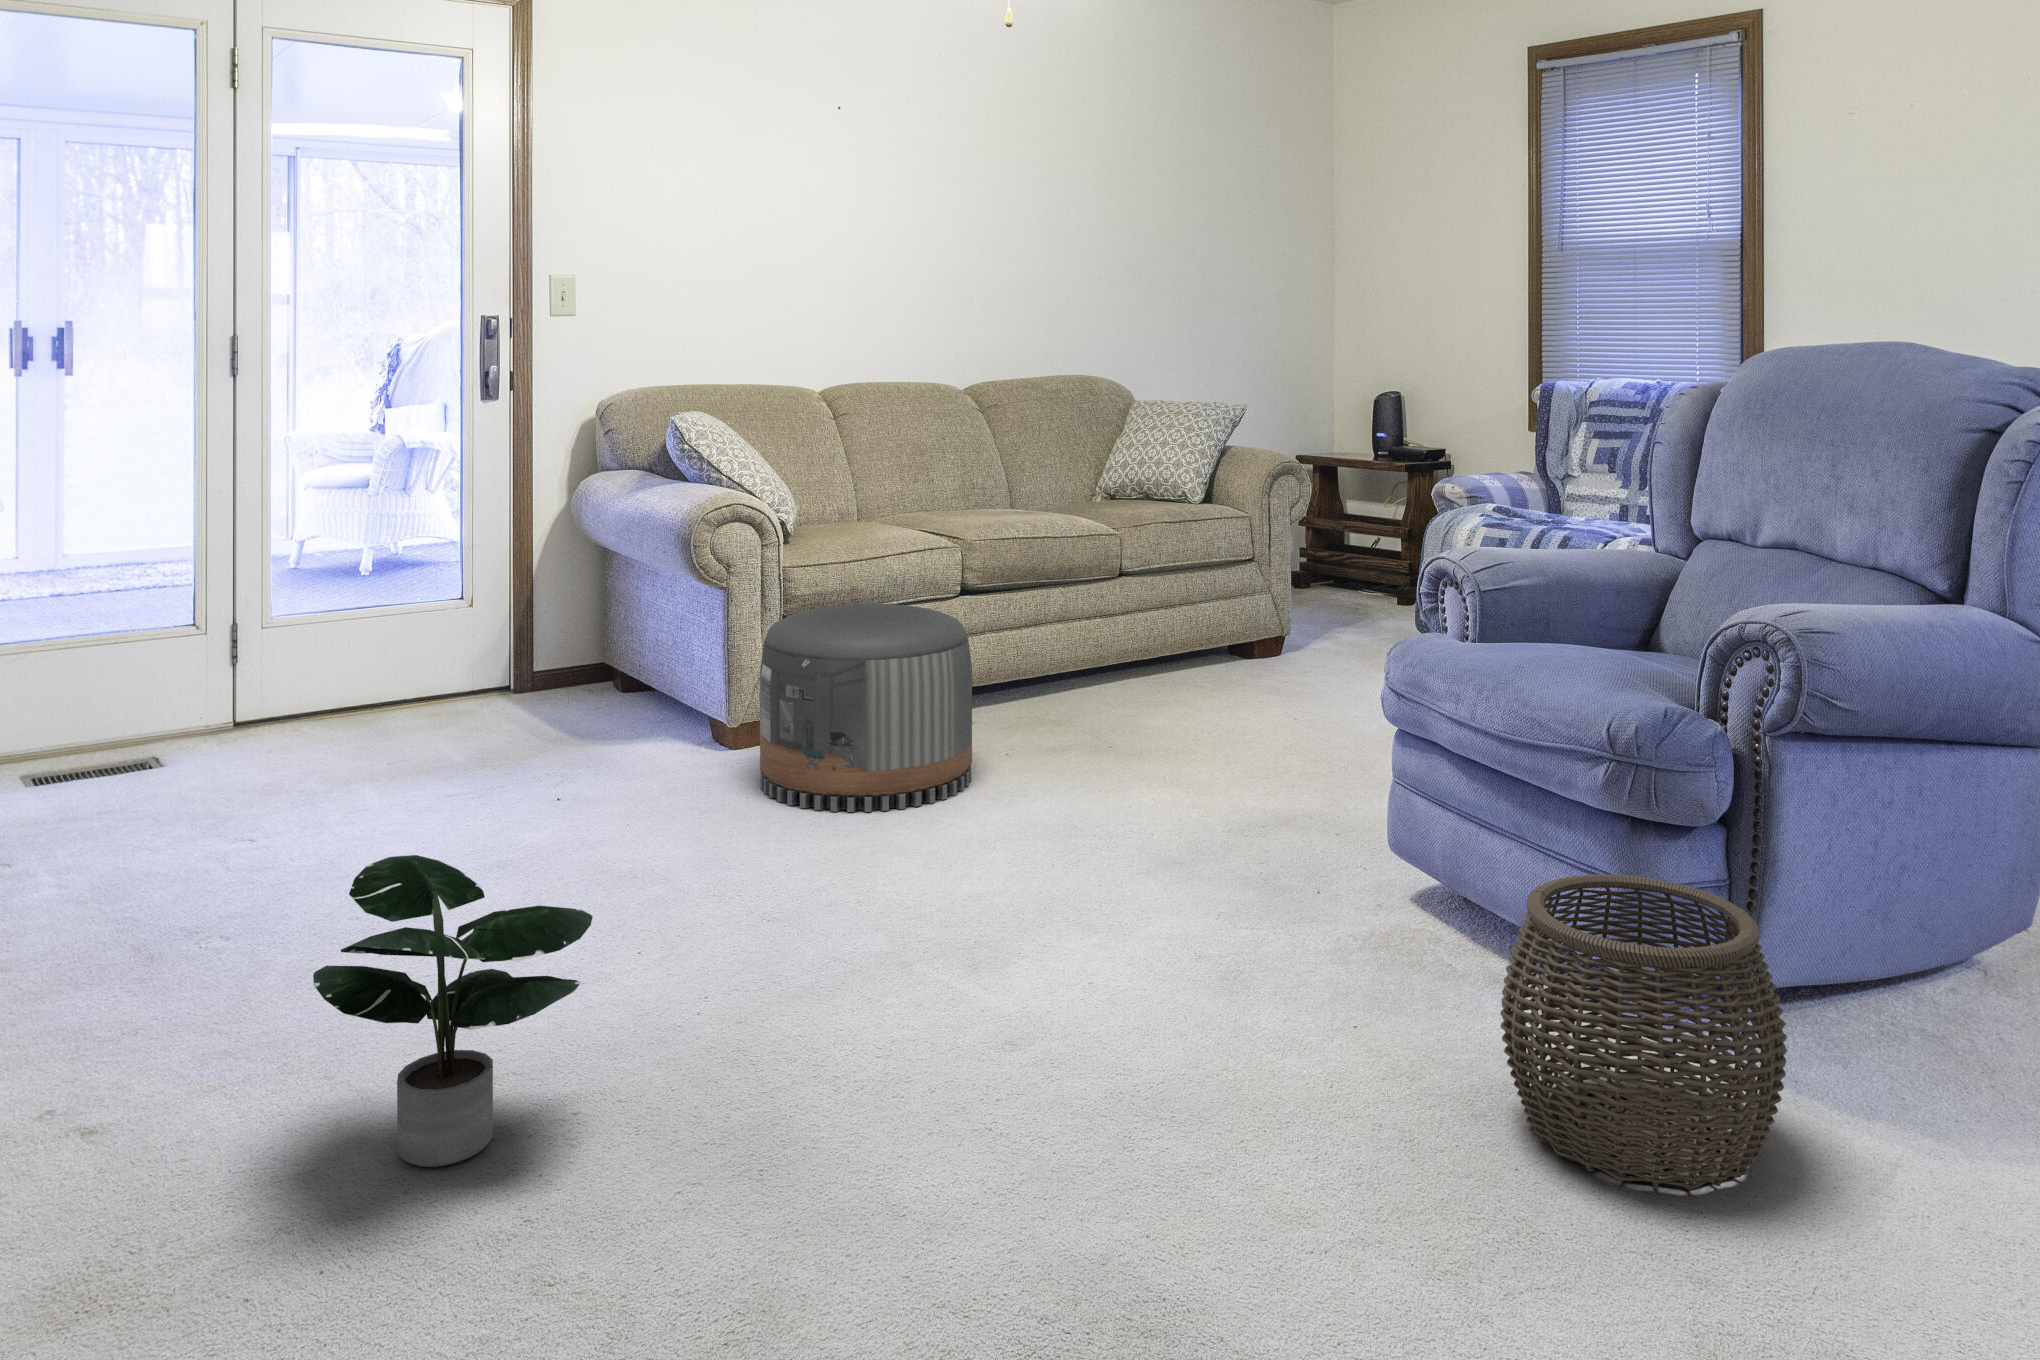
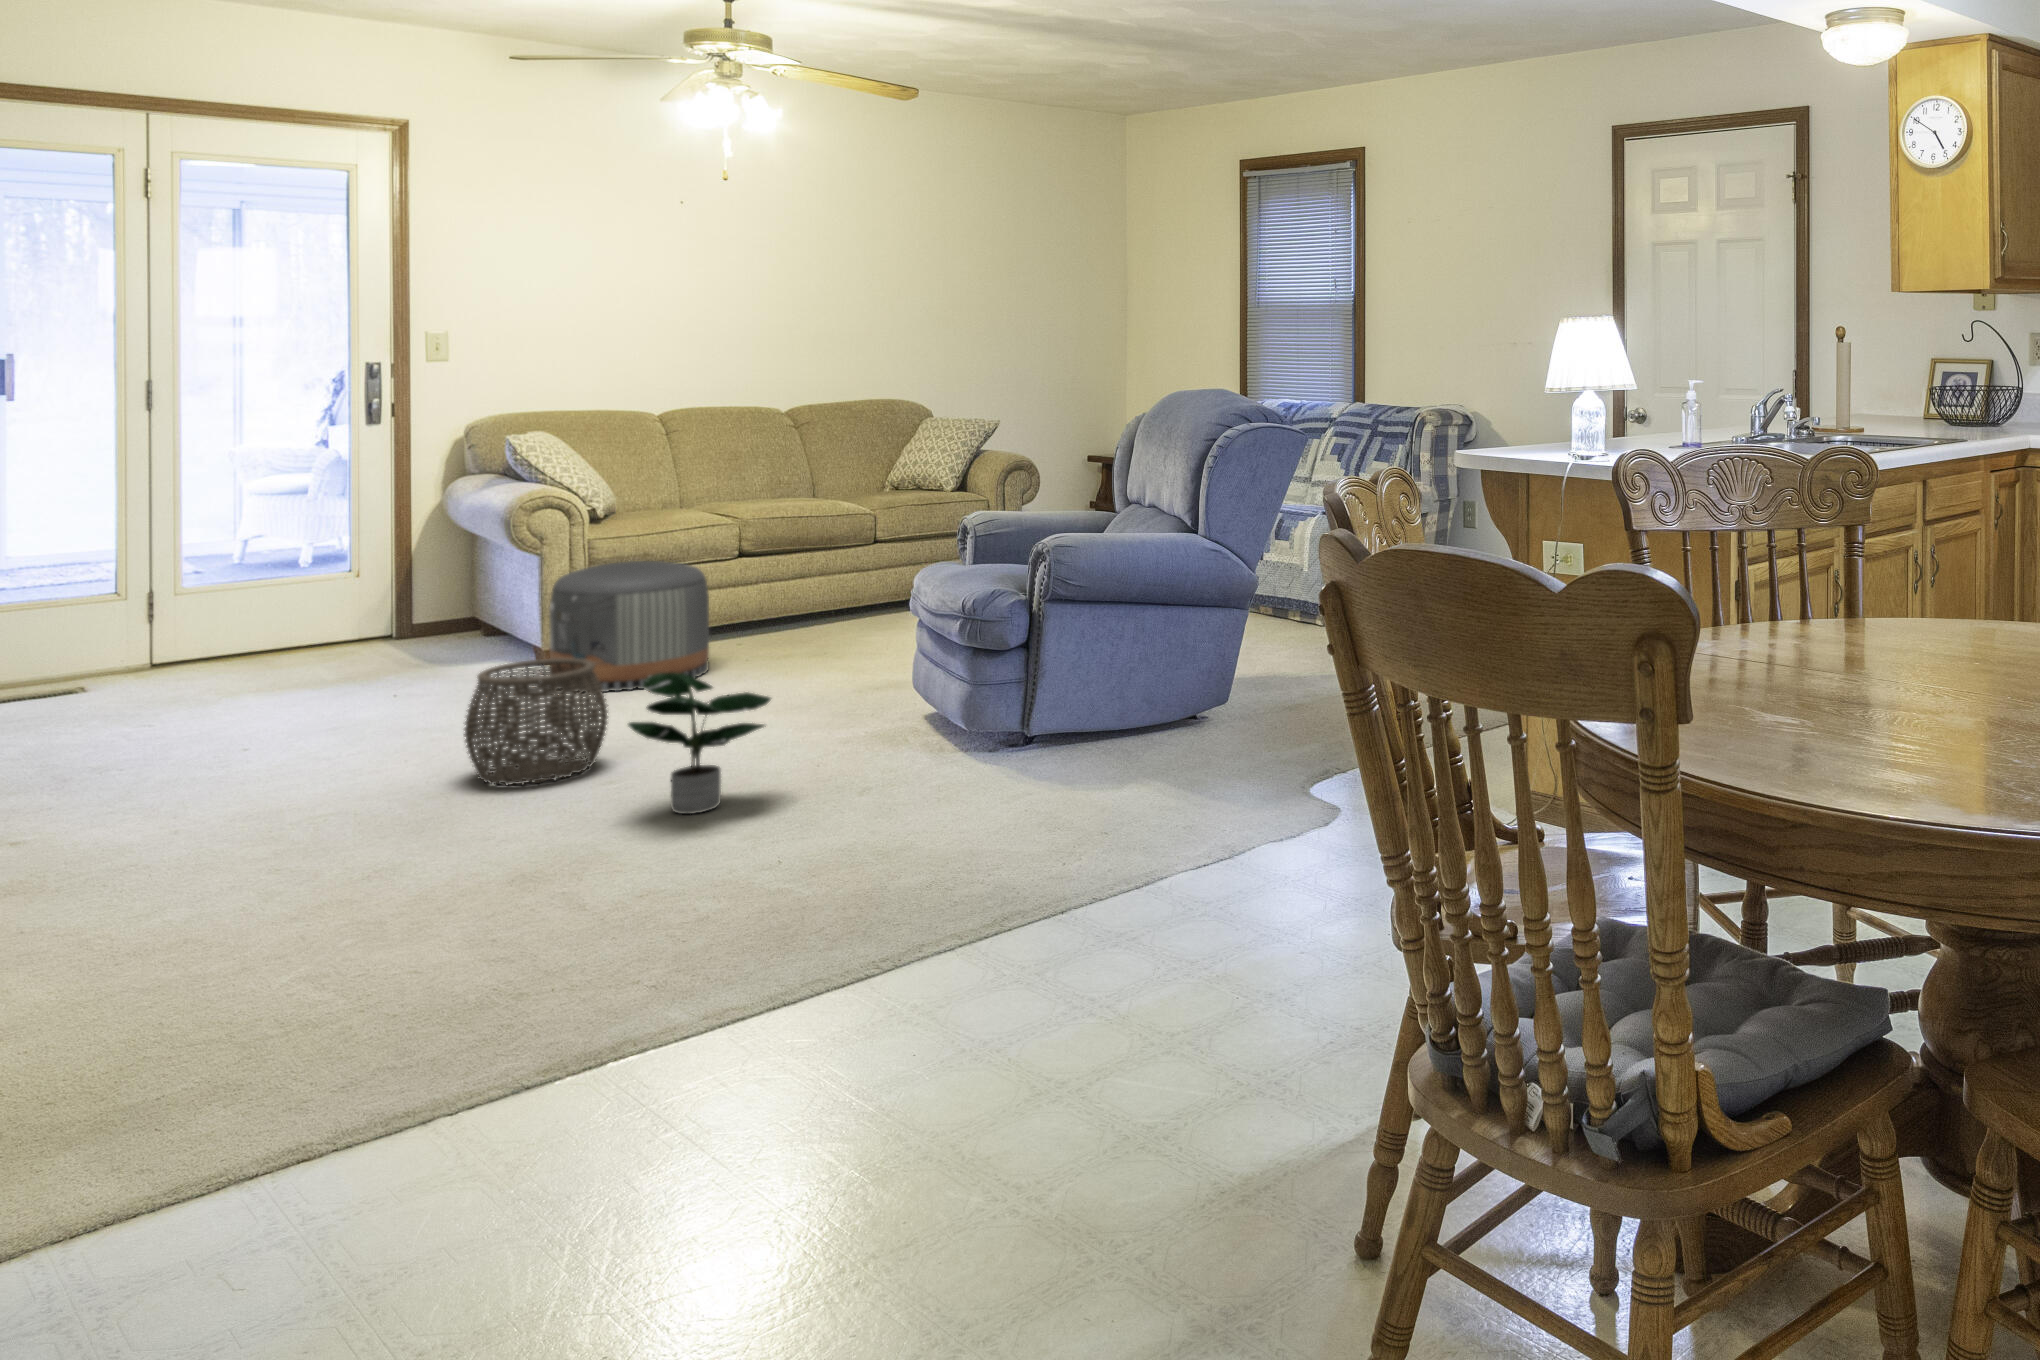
potted plant: present [313,855,593,1167] -> present [628,672,771,814]
woven basket: present [1500,874,1787,1190] -> present [464,658,608,785]

